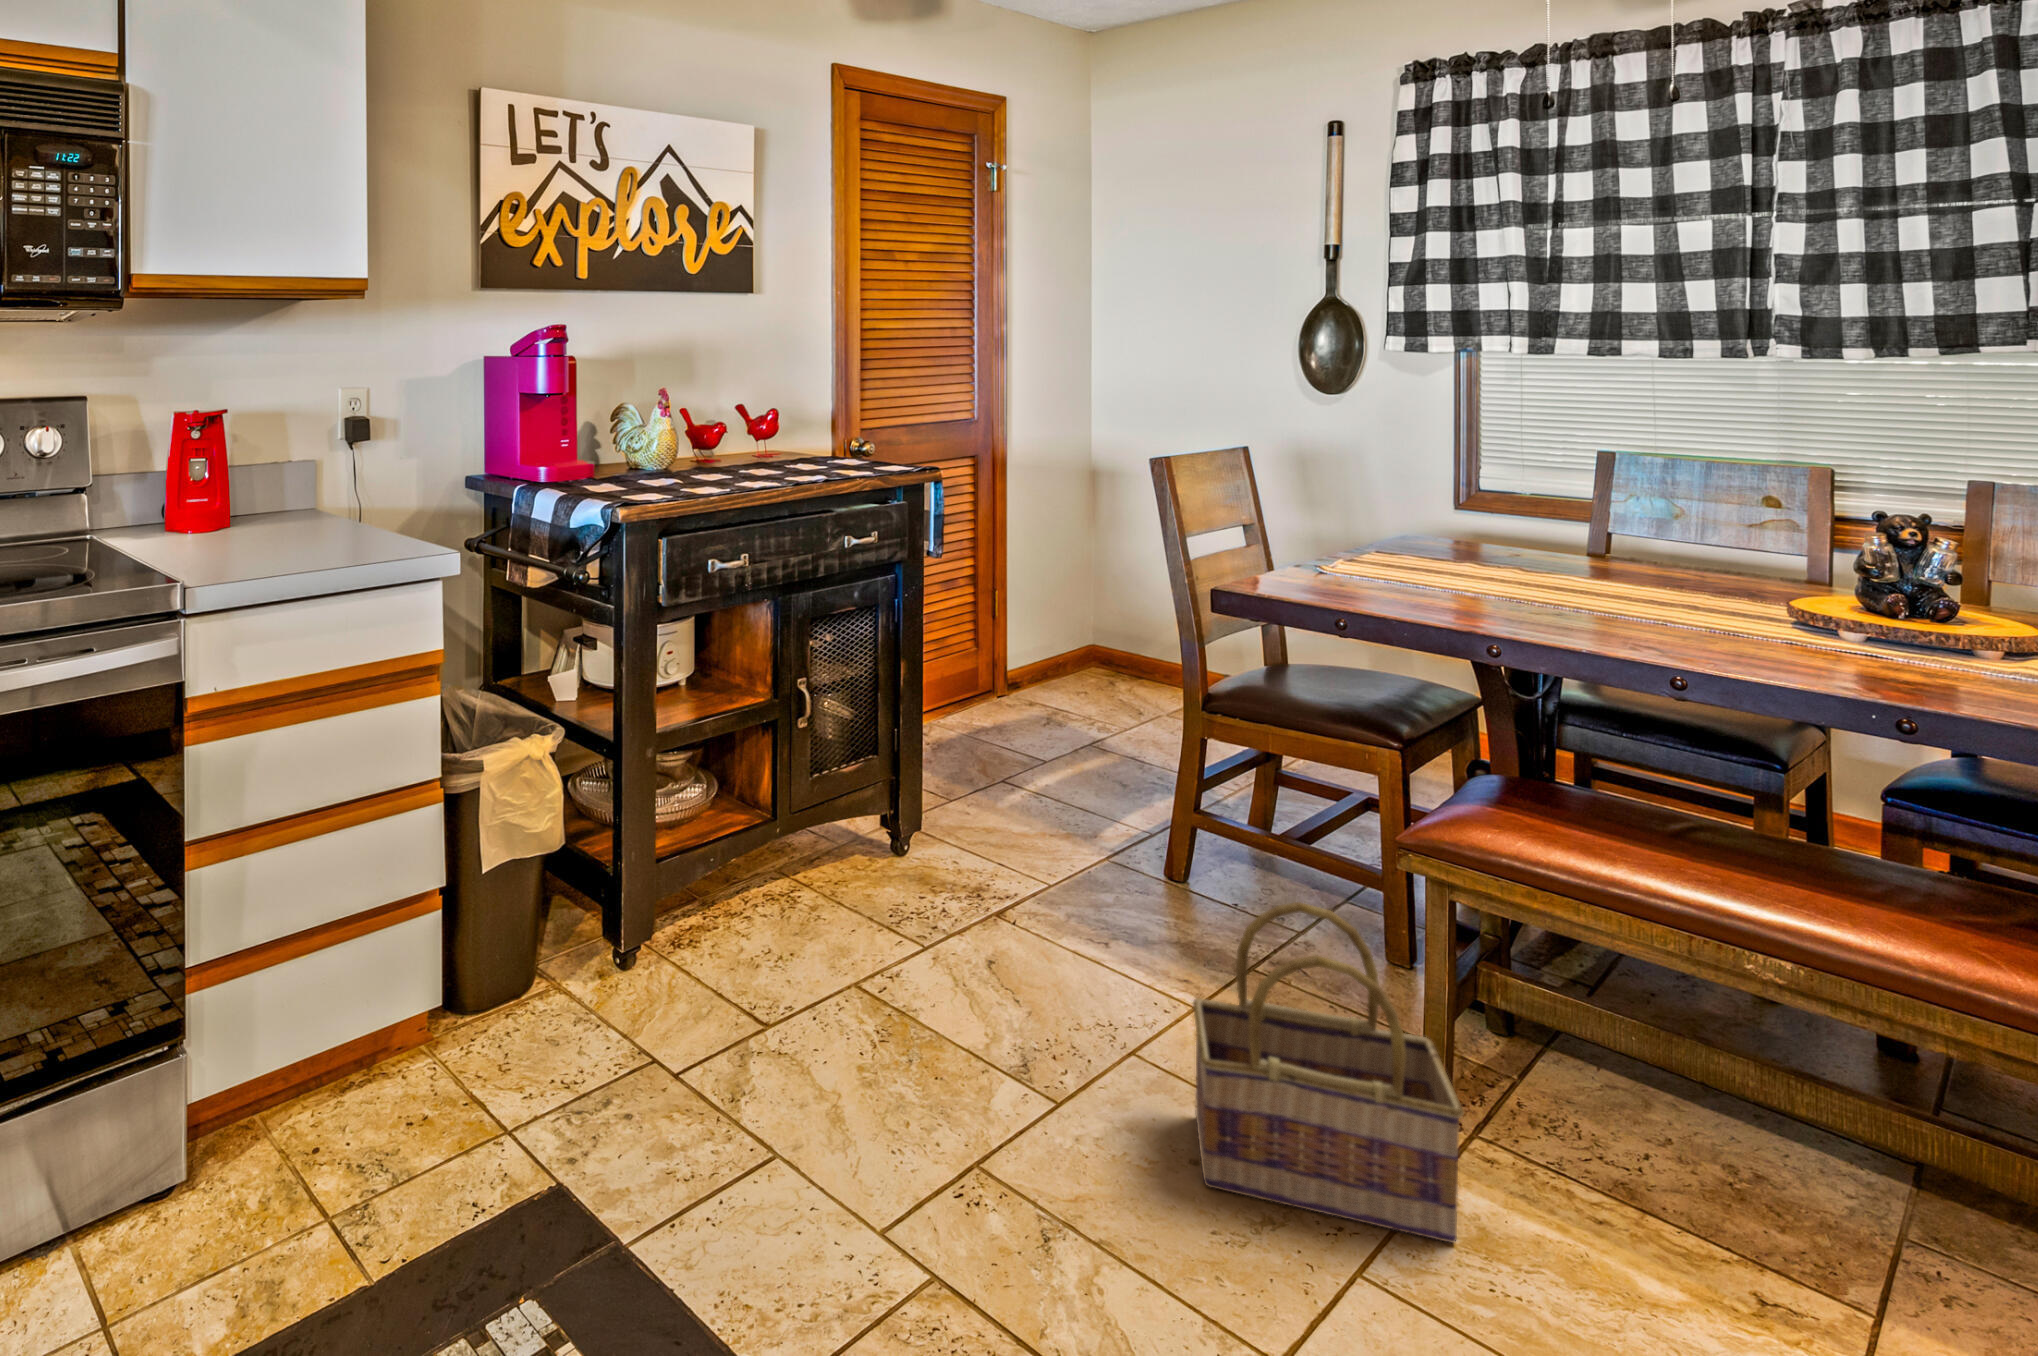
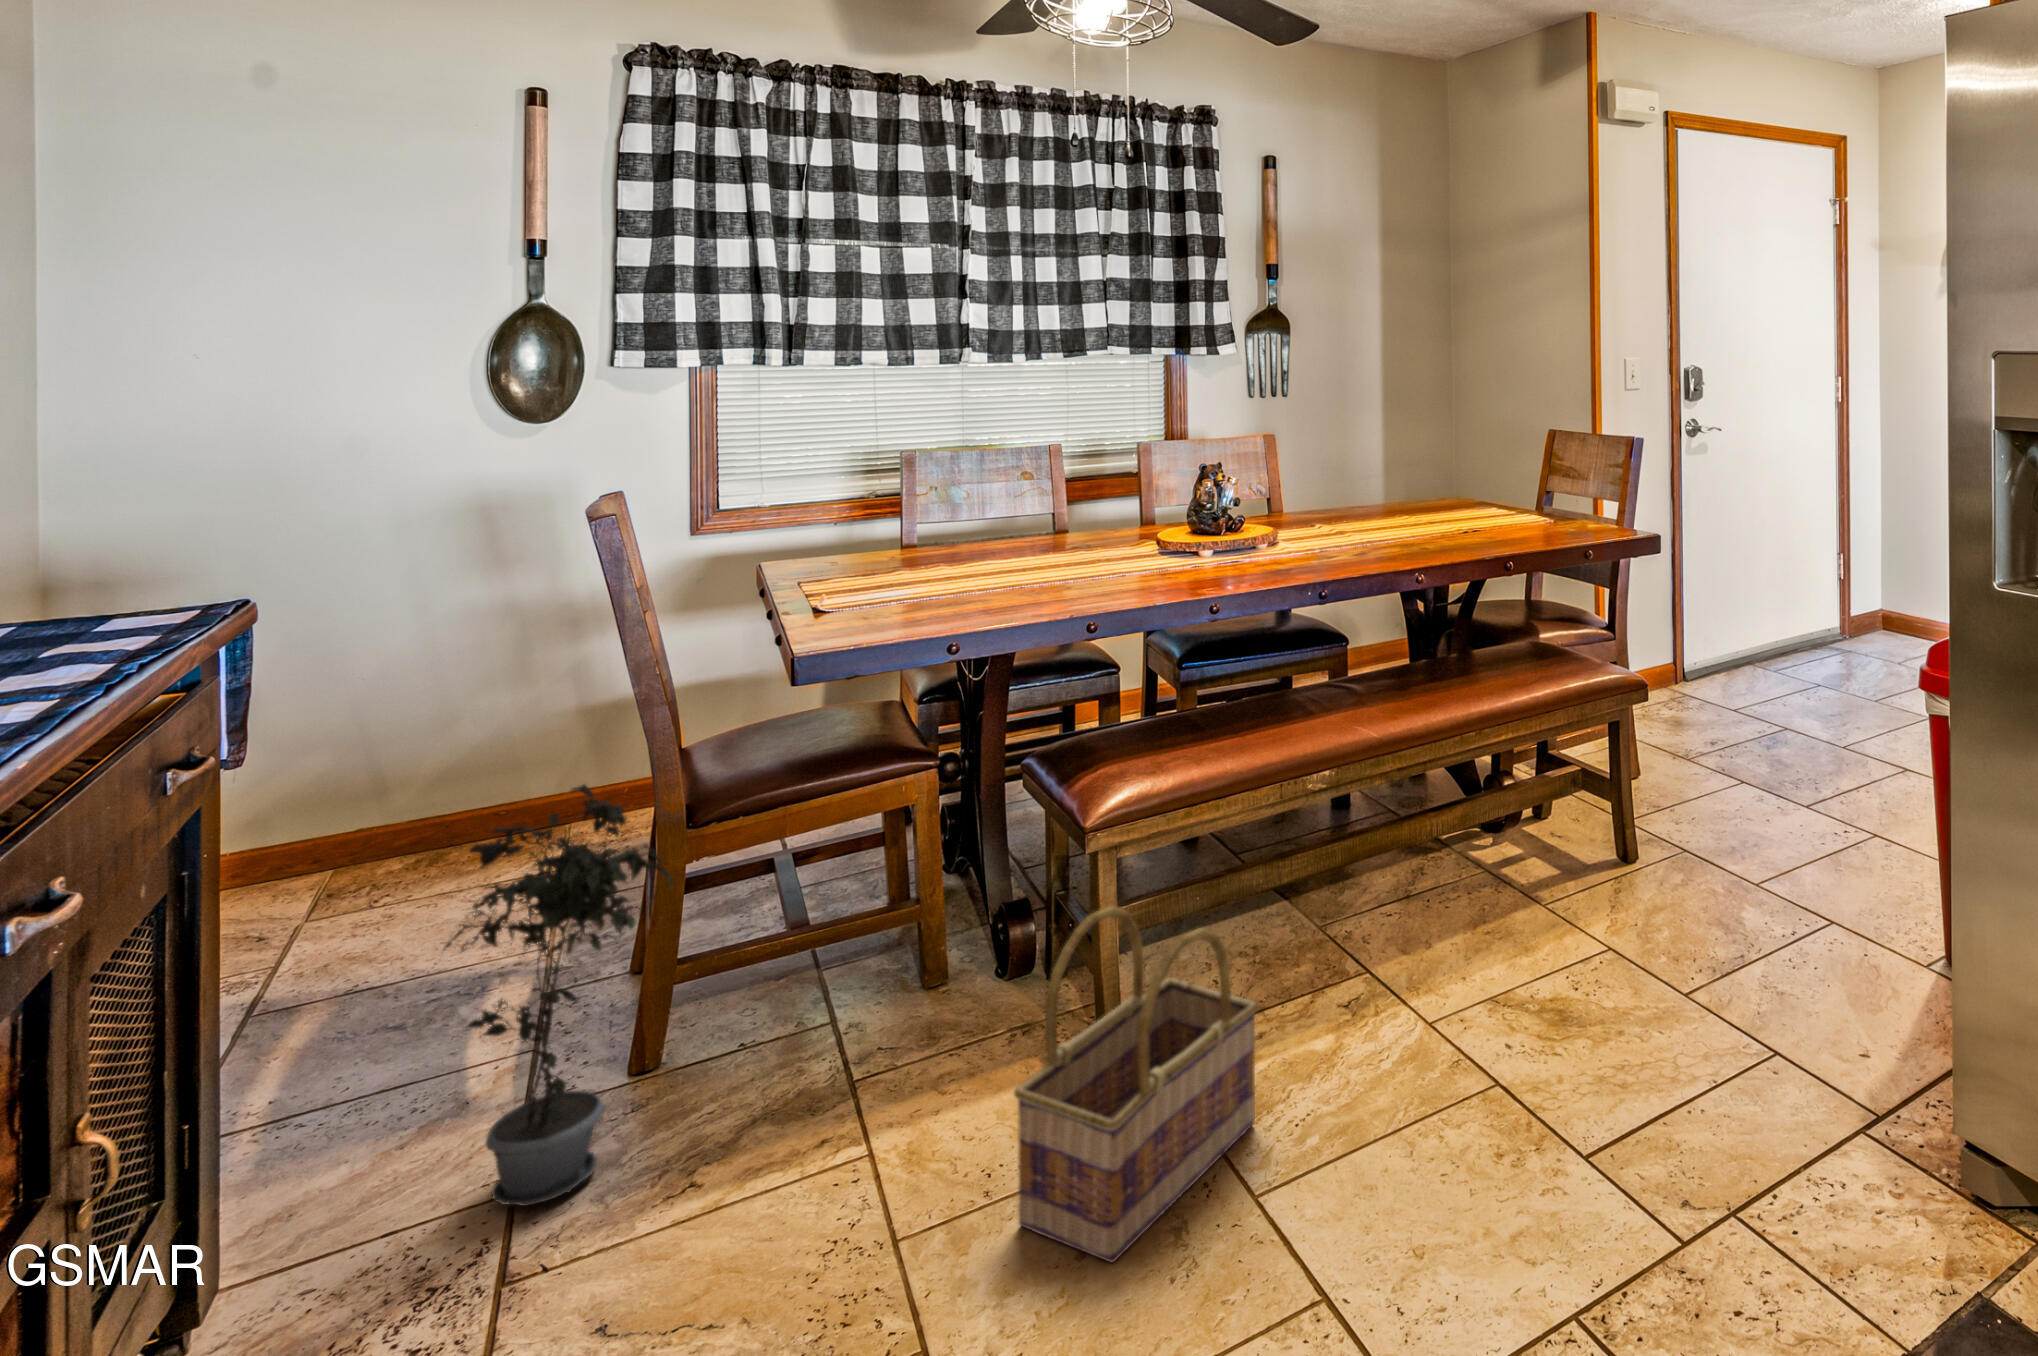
potted plant: none [1007,647,1127,909] -> present [444,785,673,1206]

